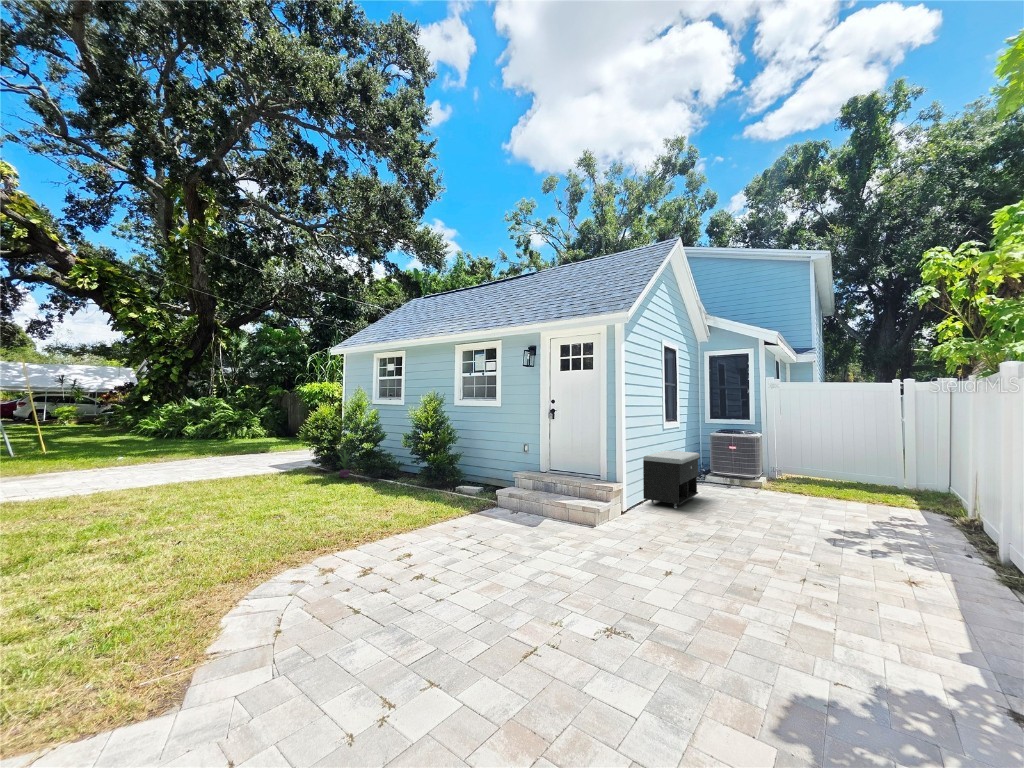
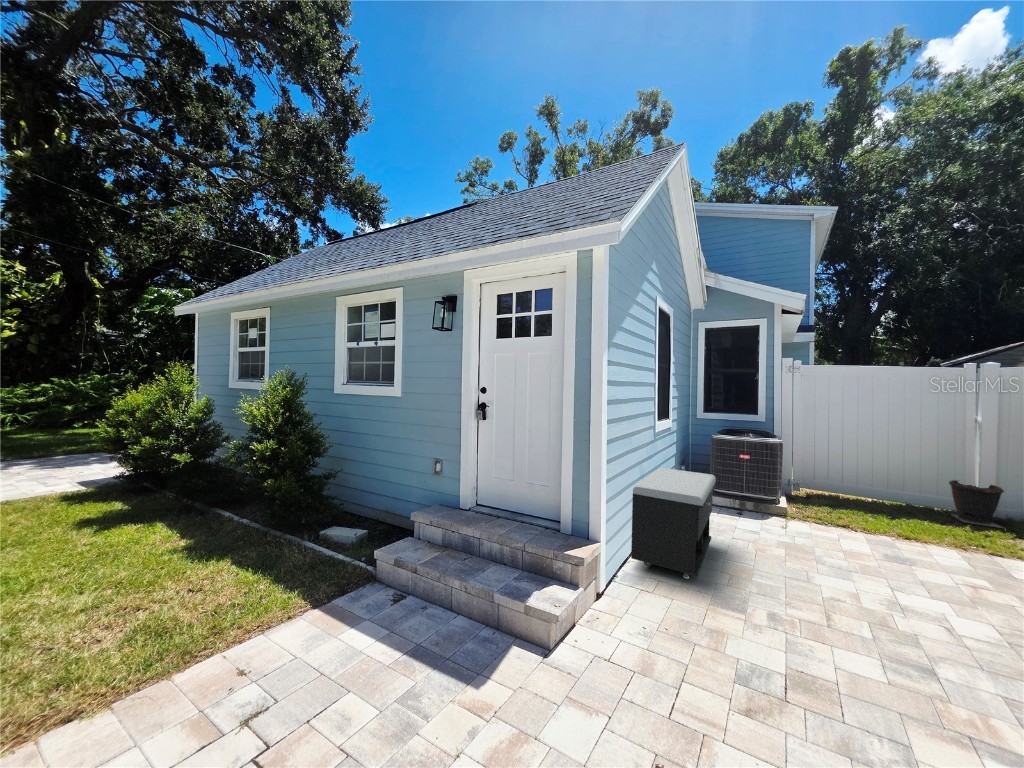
decorative plant: present [339,450,350,478] -> none [121,461,186,508]
bucket: none [880,461,915,493] -> present [949,480,1004,528]

